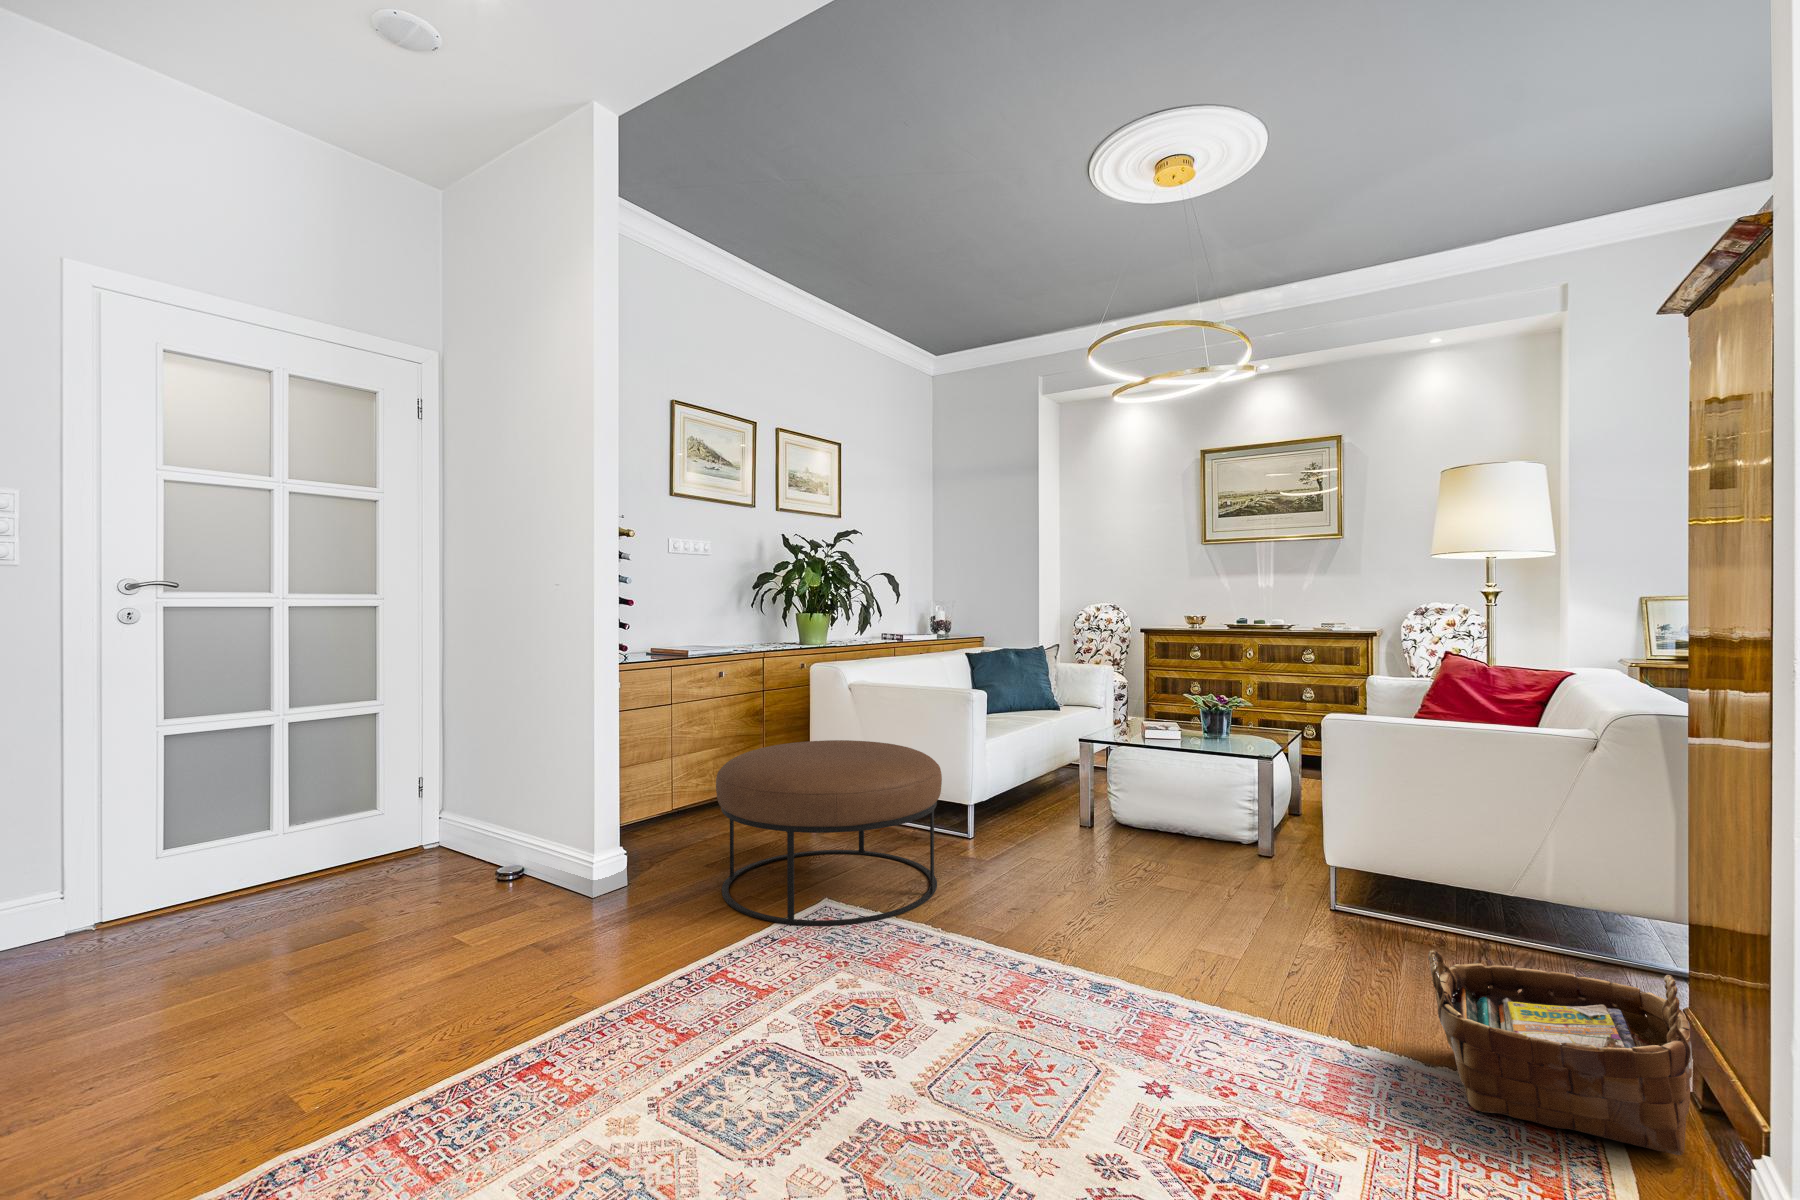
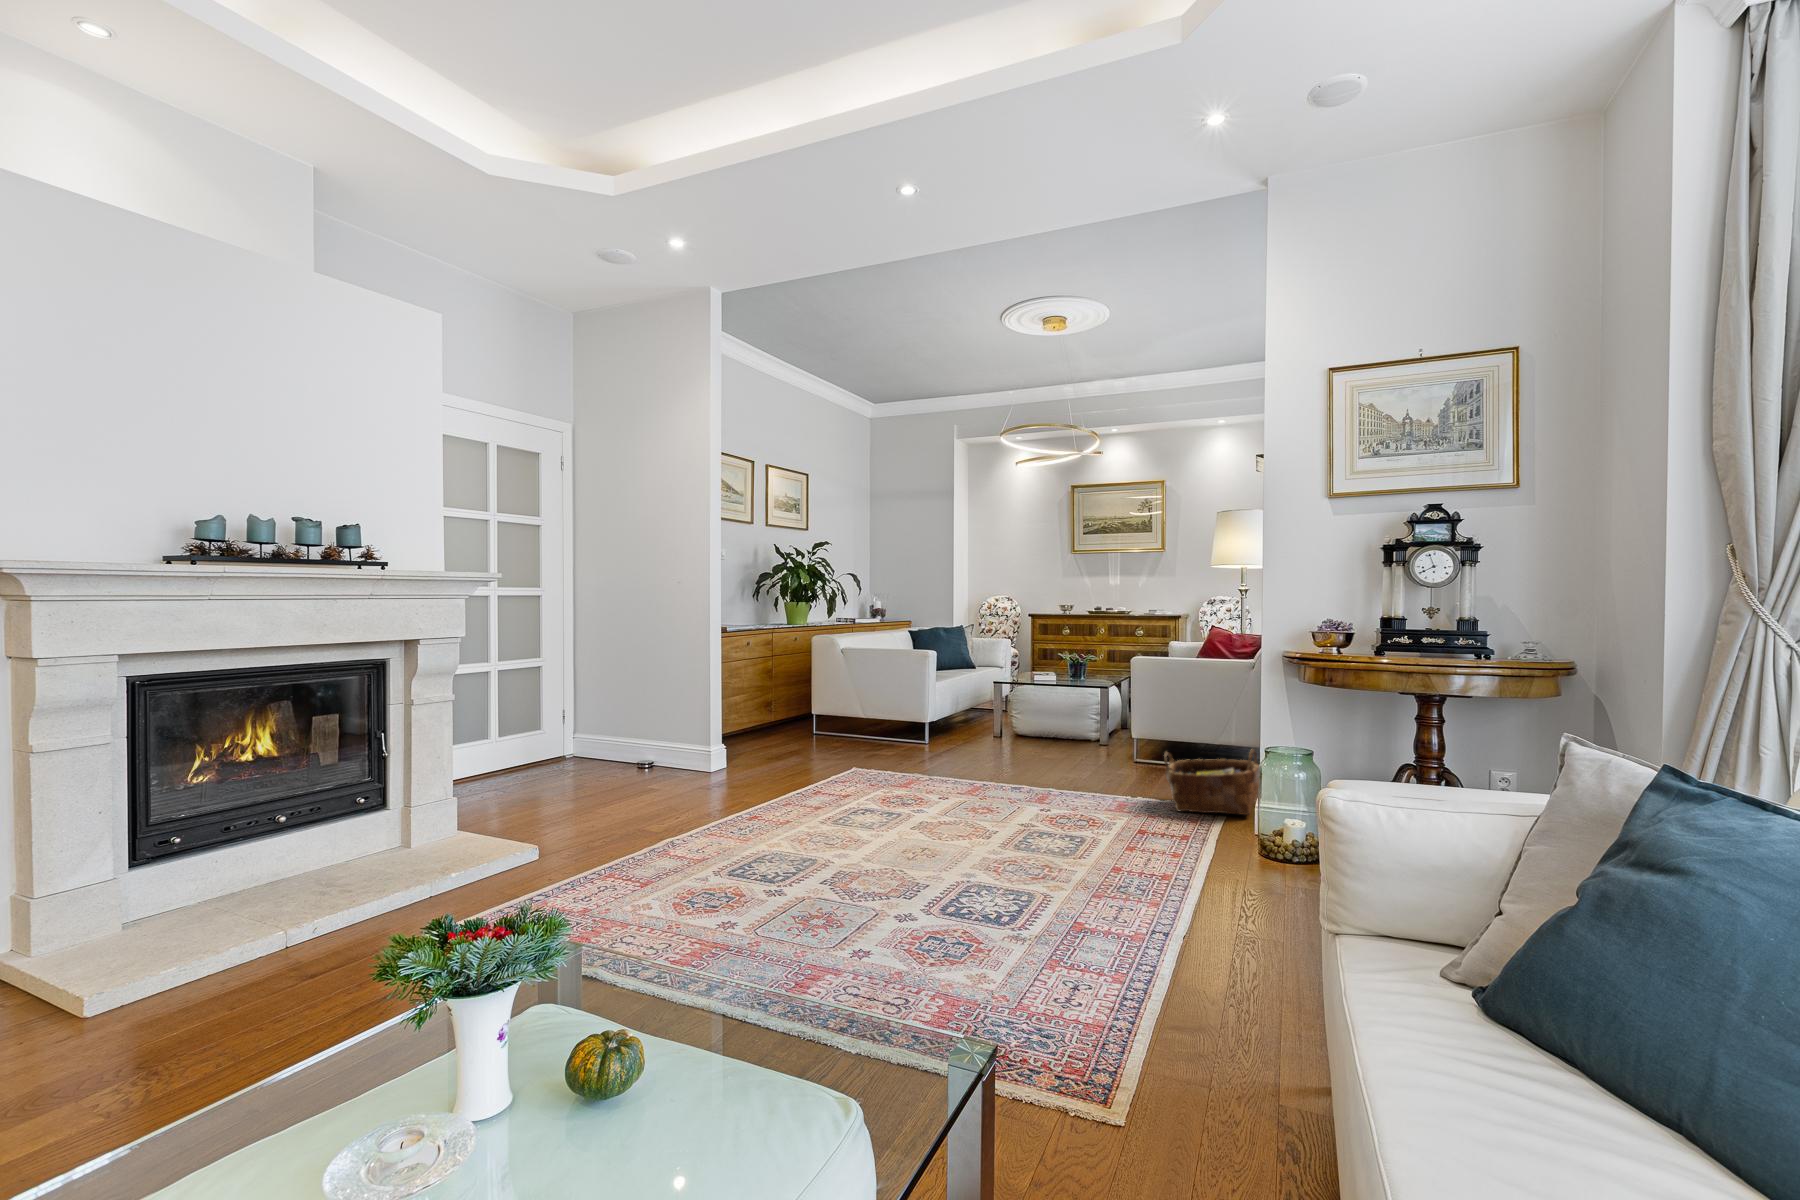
ottoman: present [716,740,942,925] -> none [784,681,919,778]

